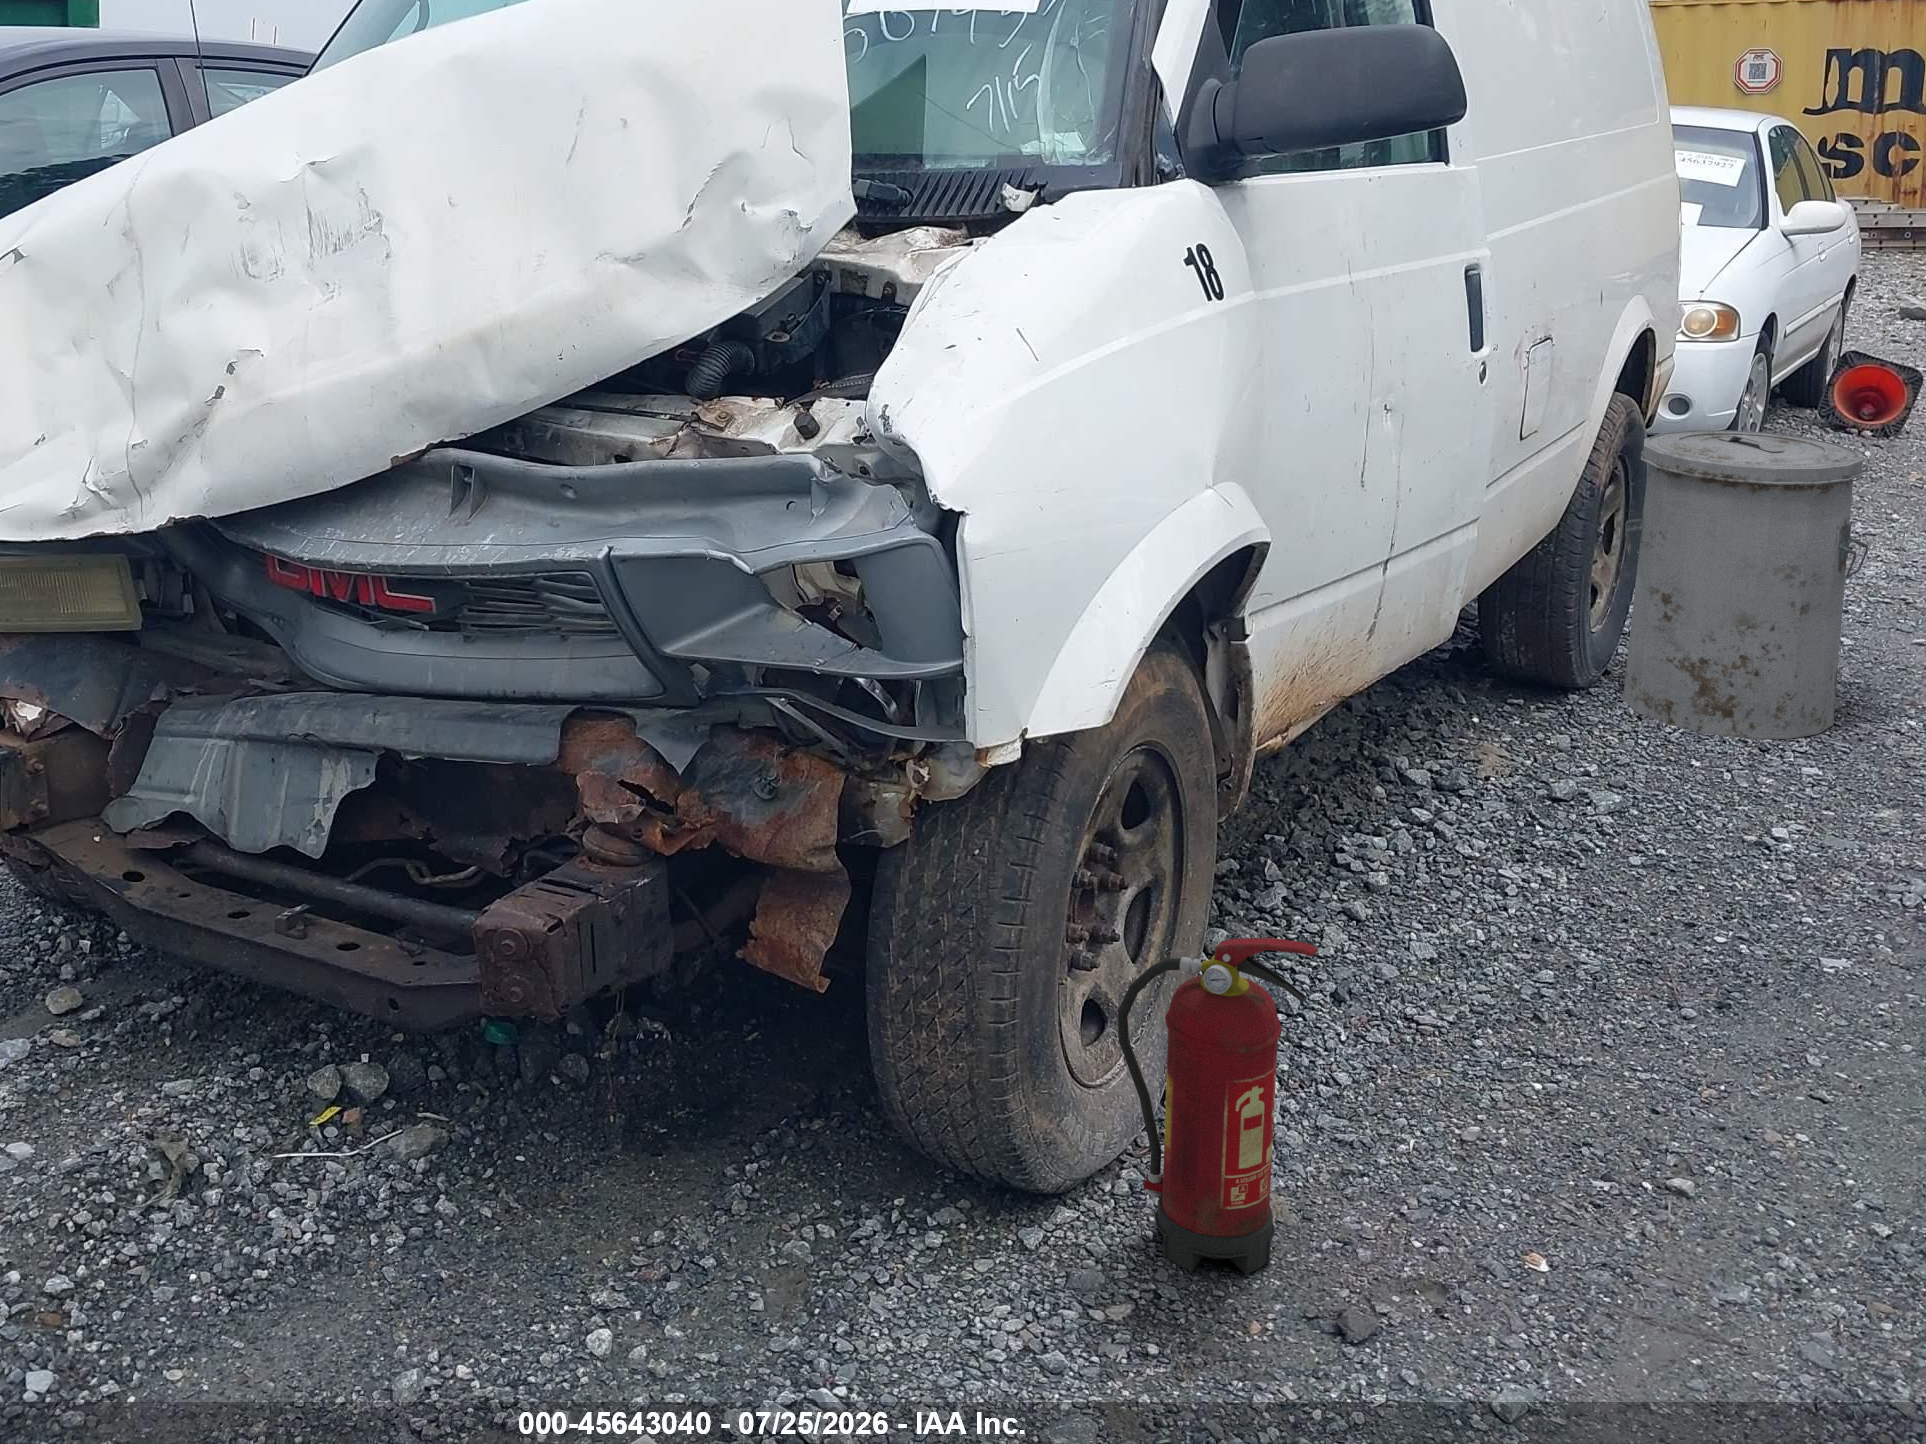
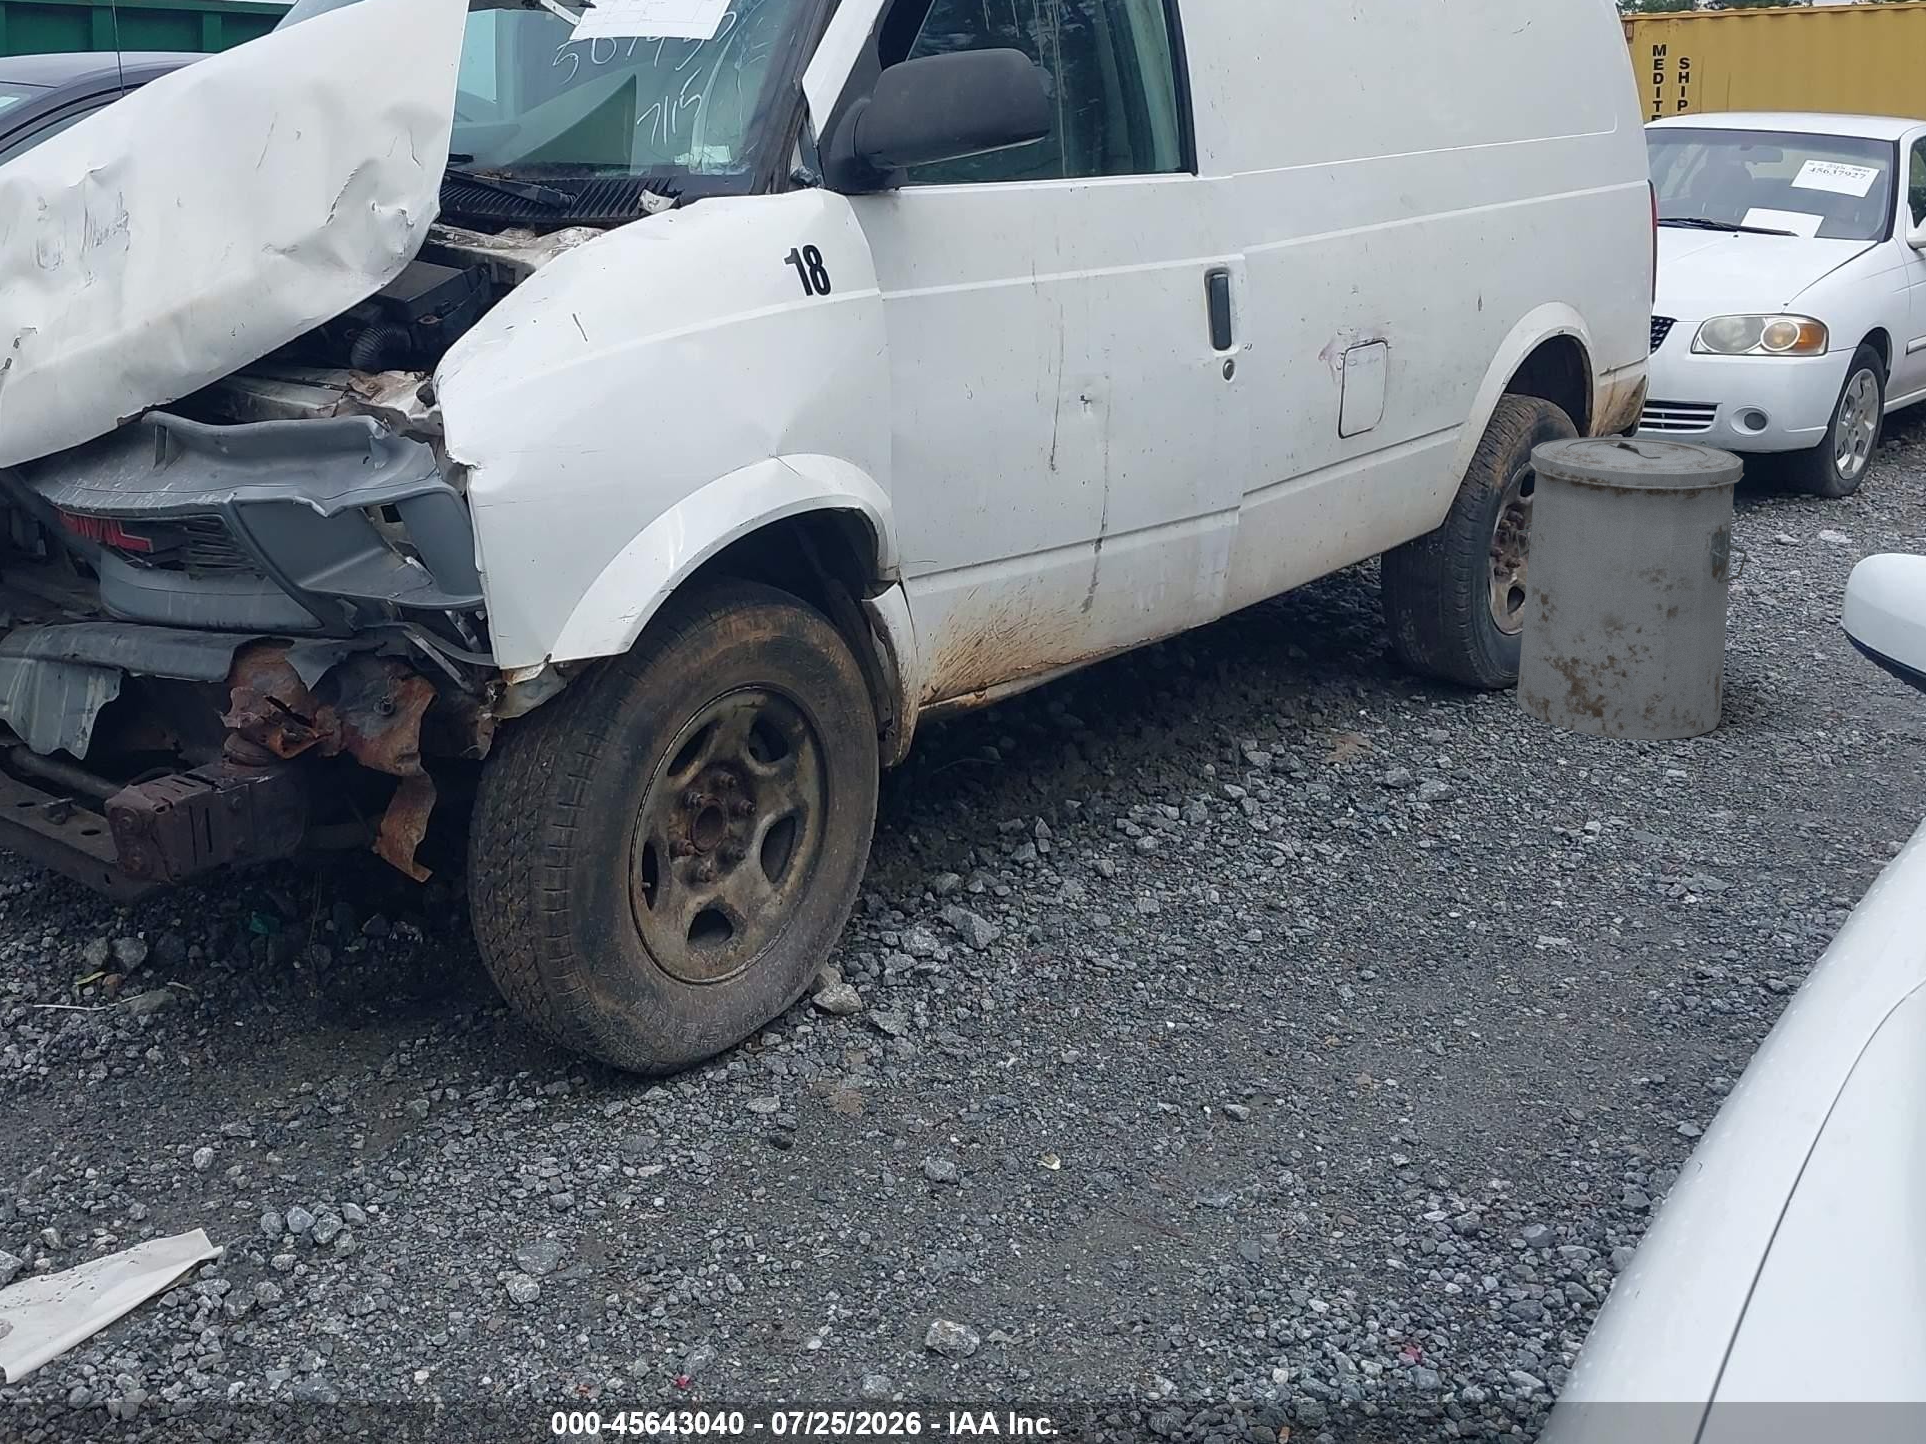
fire extinguisher: present [1118,938,1318,1275] -> none [687,851,829,1151]

